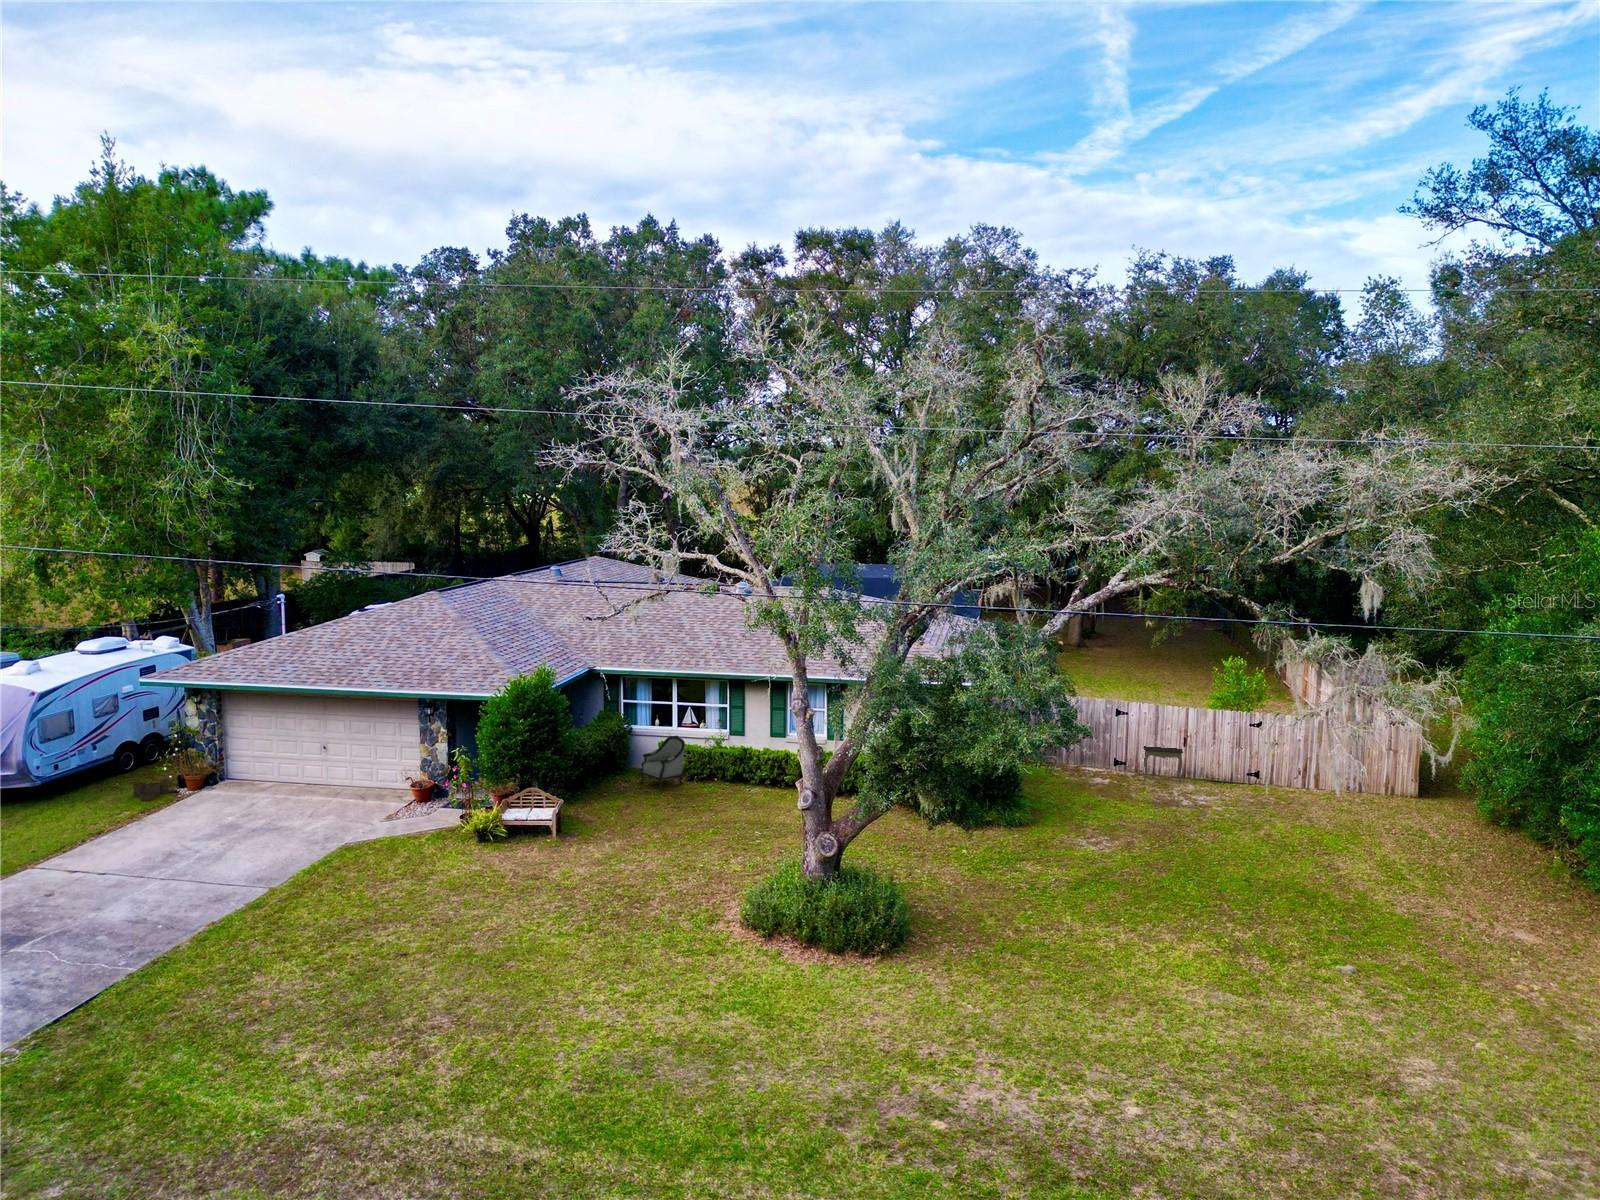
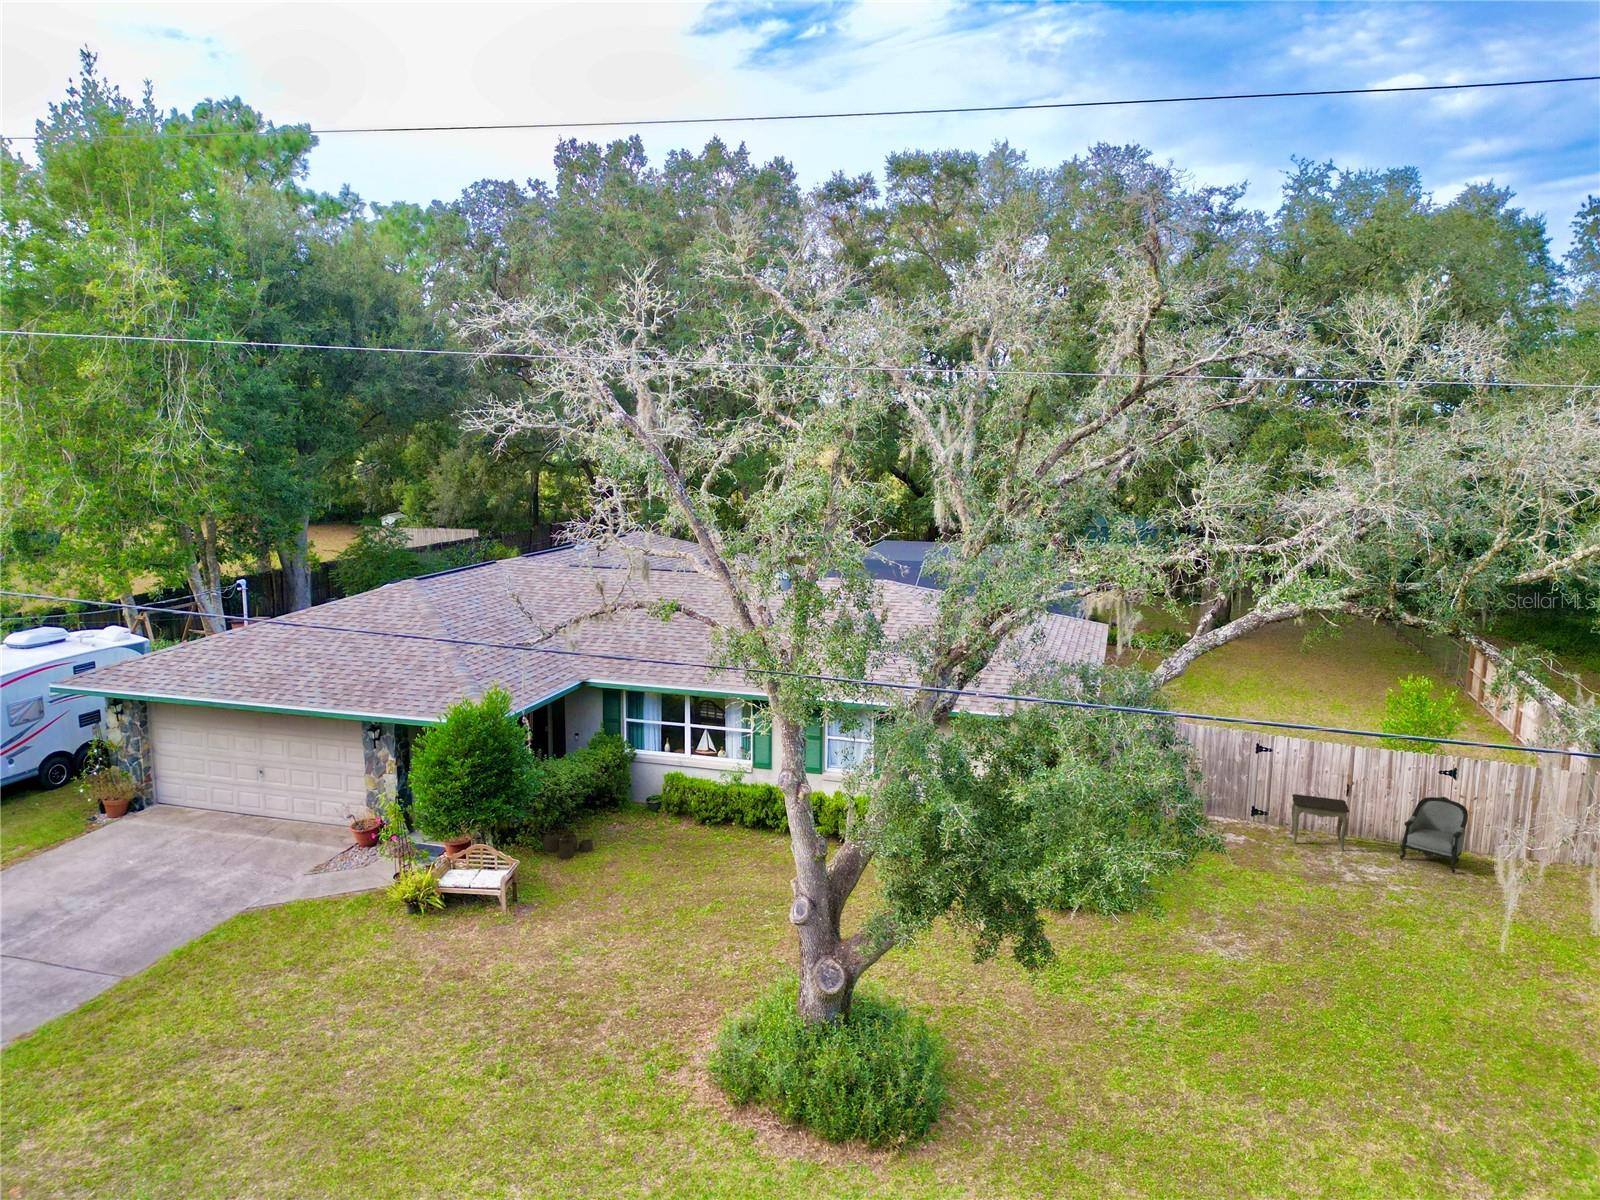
armchair: present [640,735,685,791] -> present [1400,797,1468,873]
woven basket: present [133,779,174,801] -> present [543,833,593,858]

